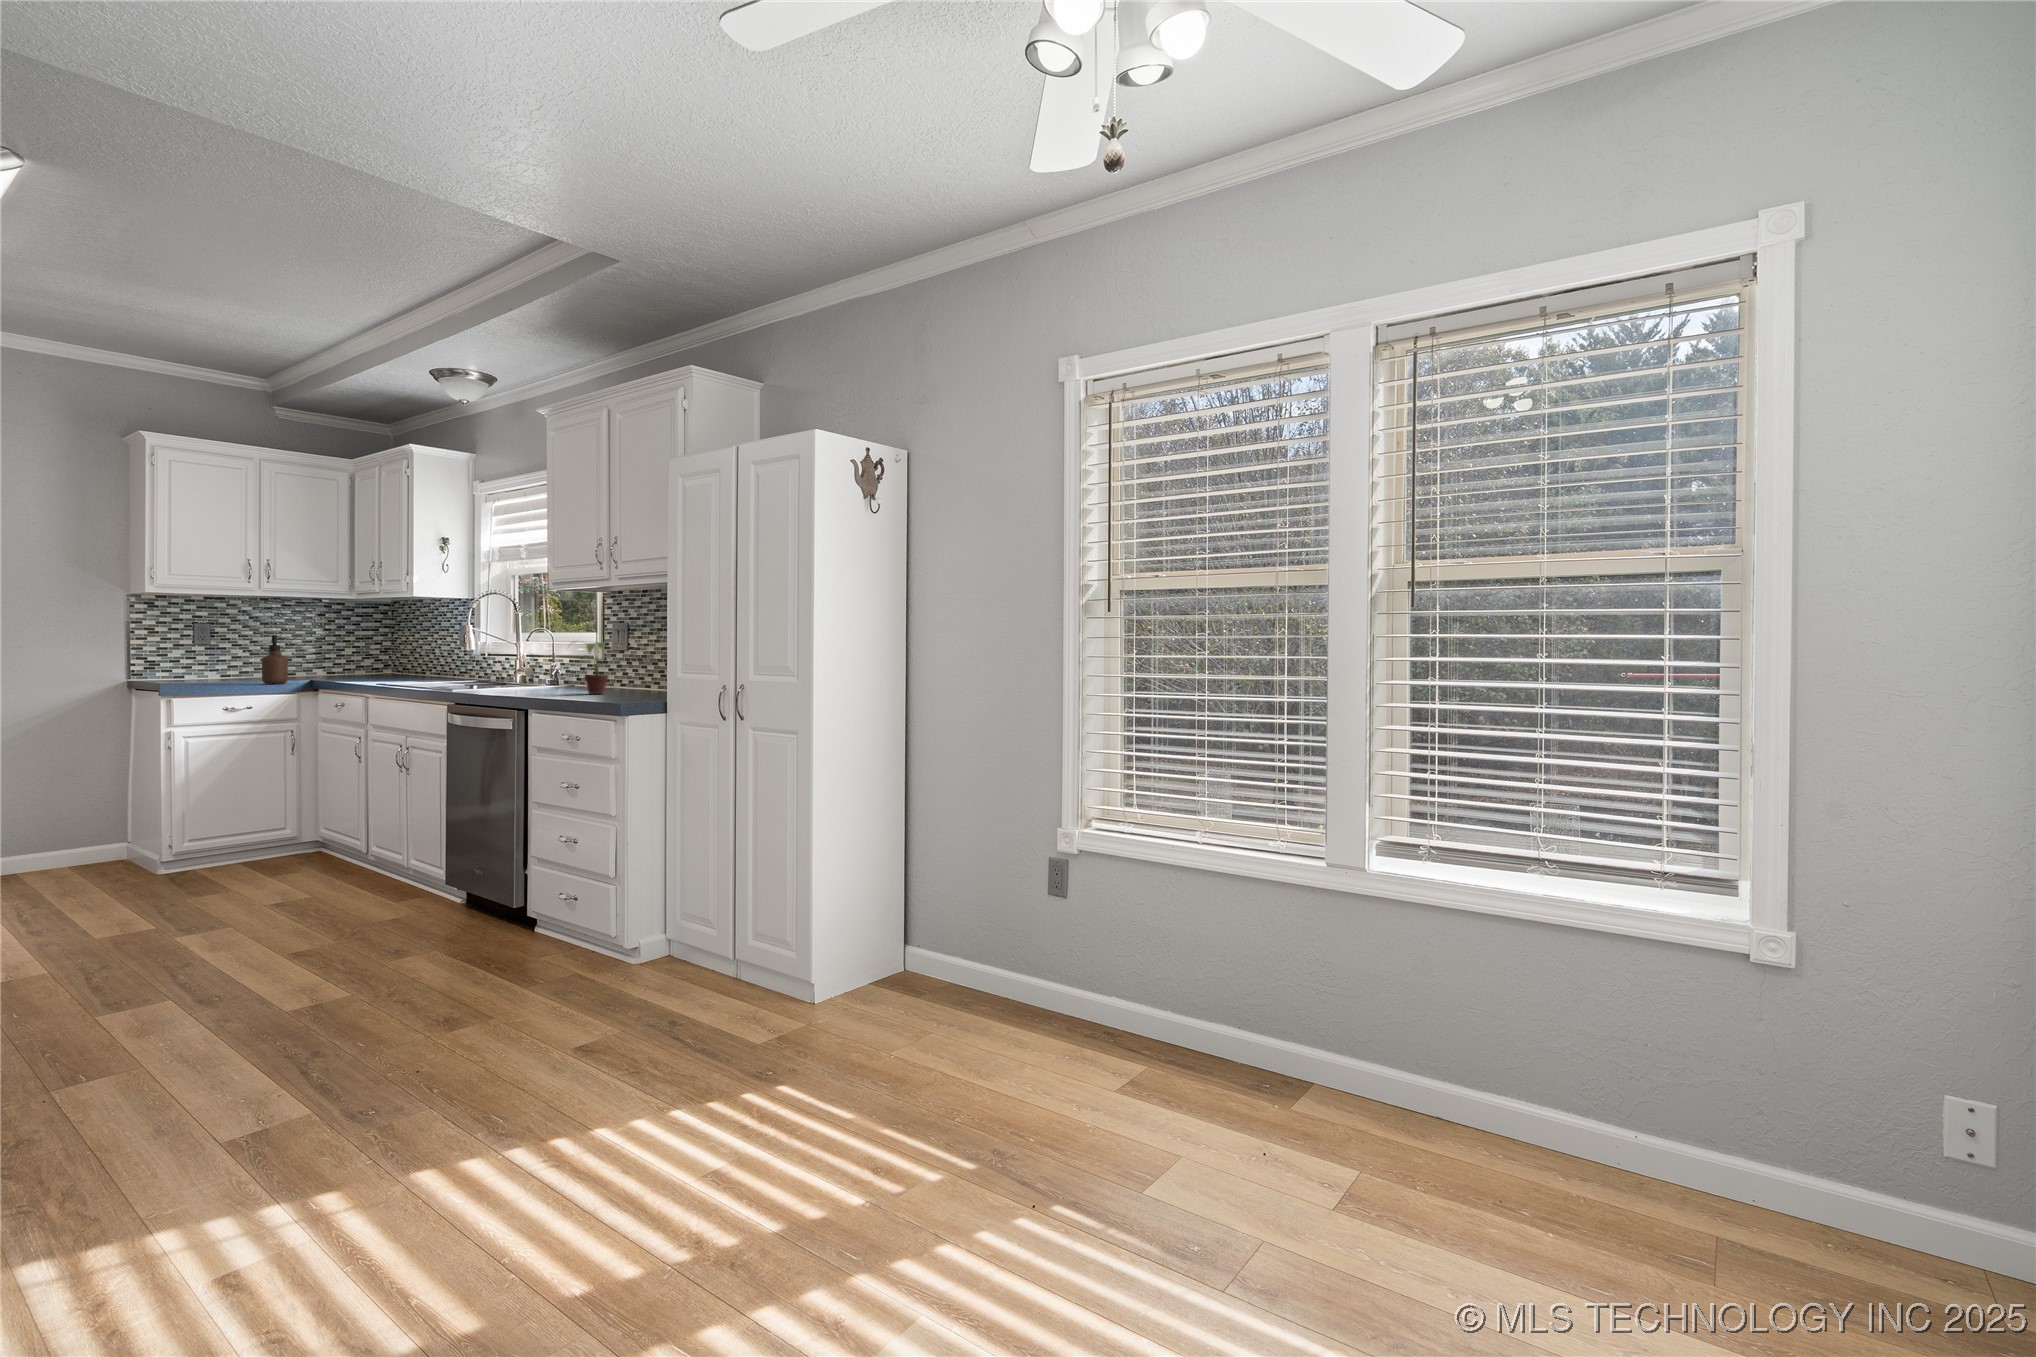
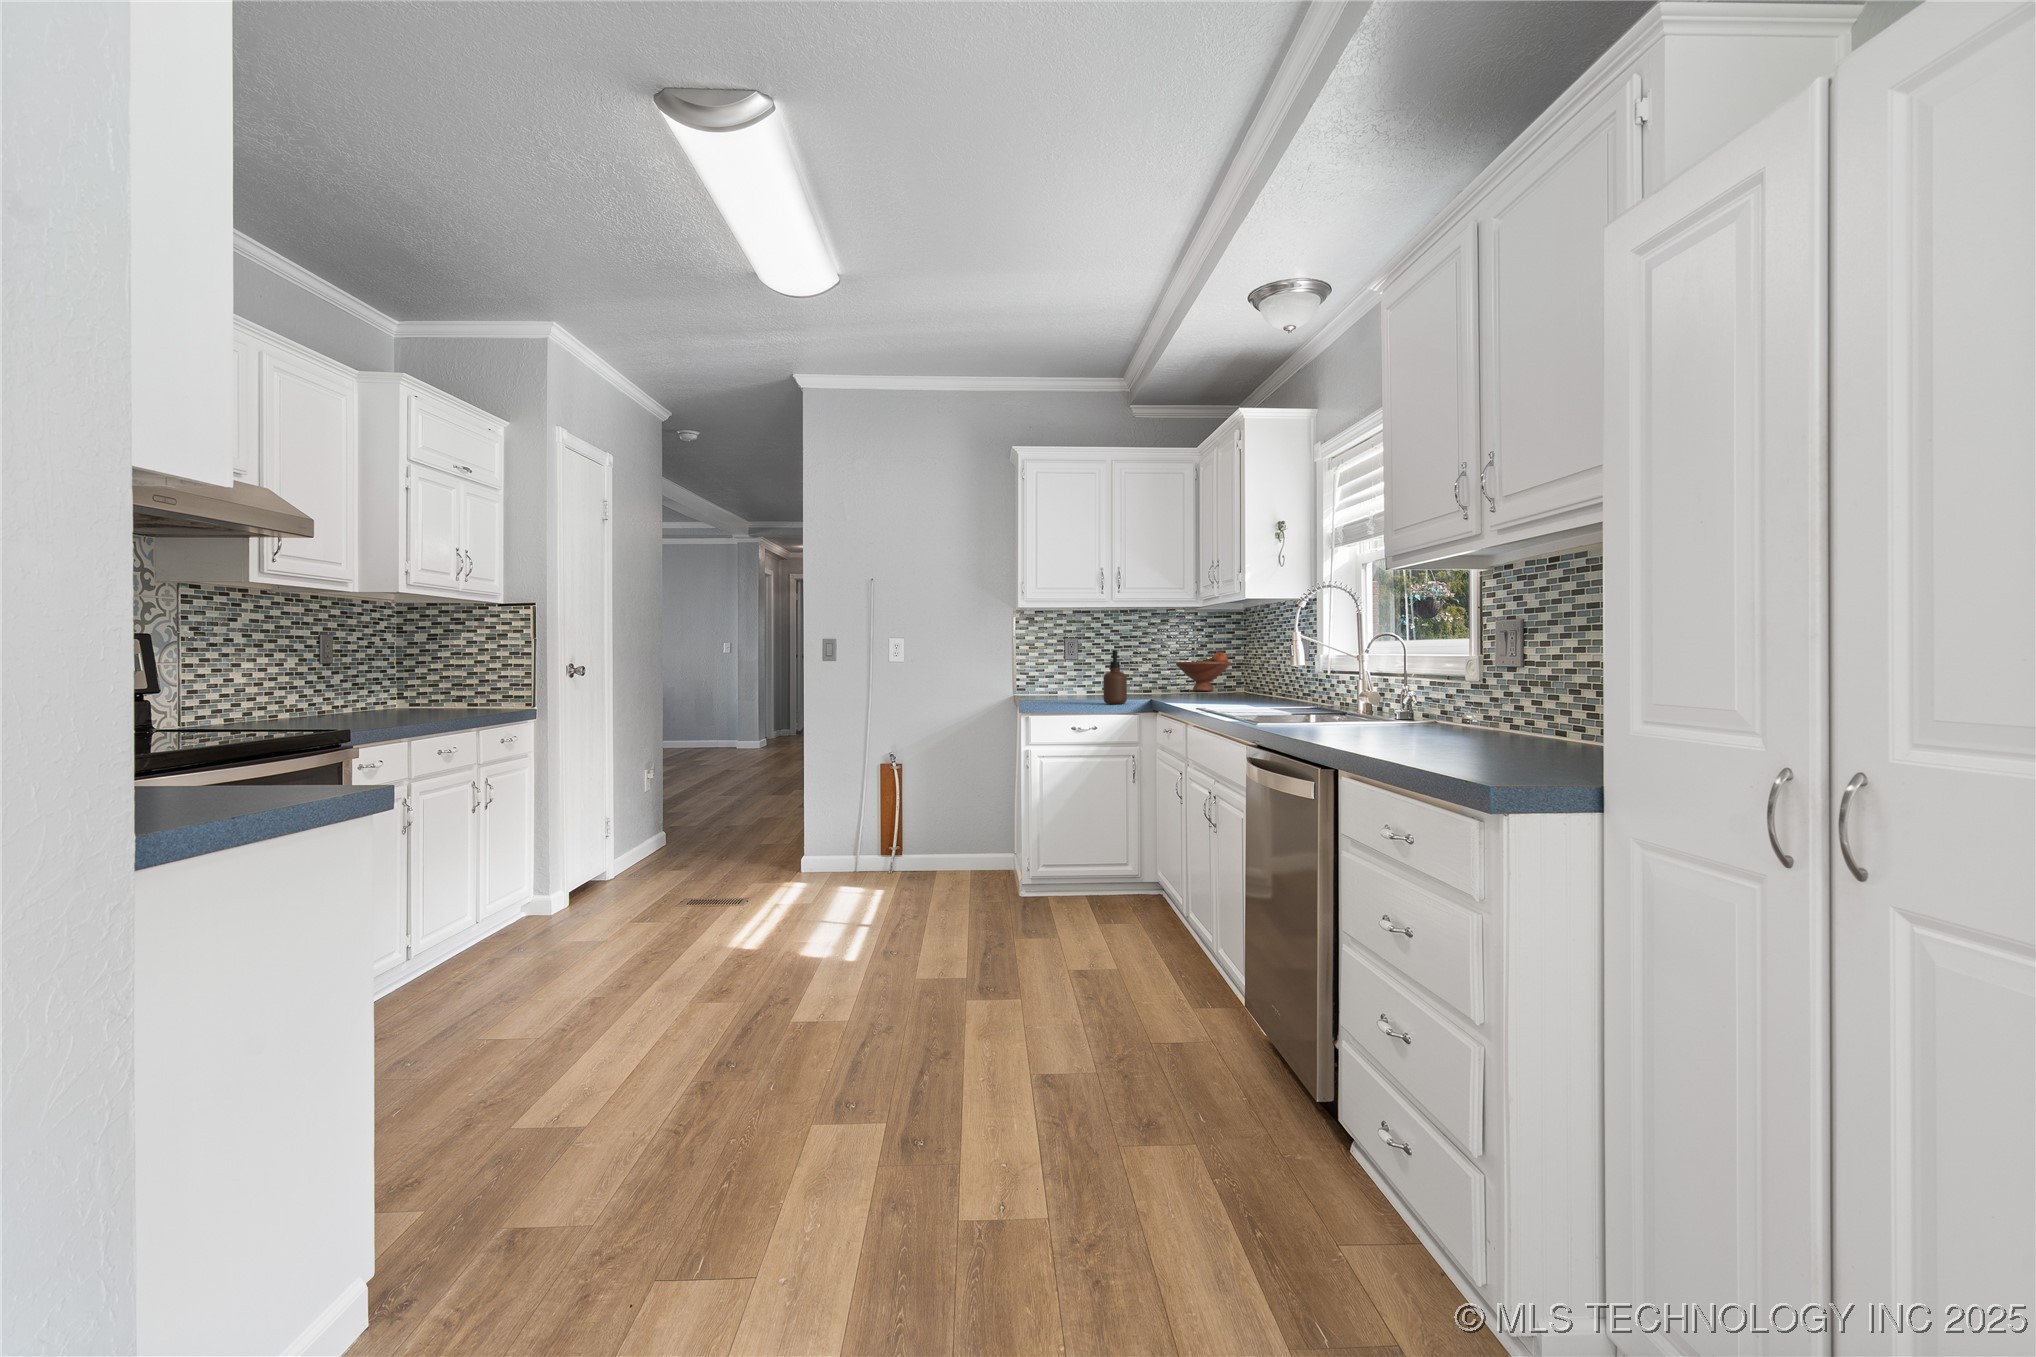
fruit bowl: none [319,637,378,674] -> present [1176,652,1231,691]
potted plant: present [574,642,608,694] -> none [1410,652,1512,745]

